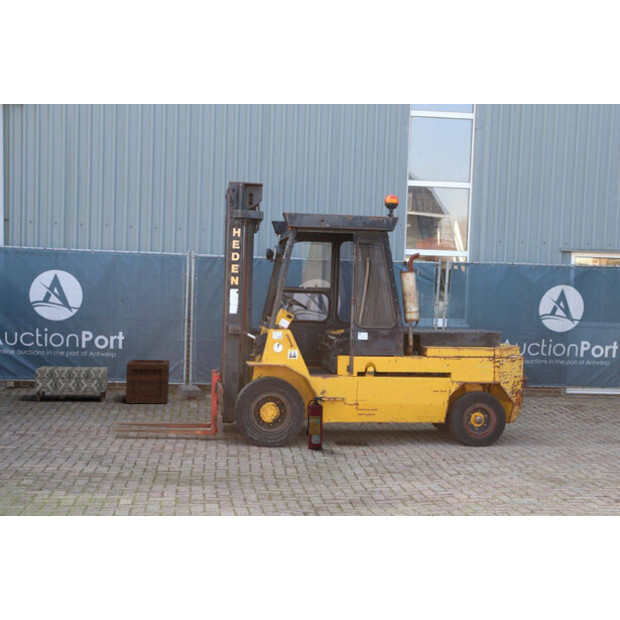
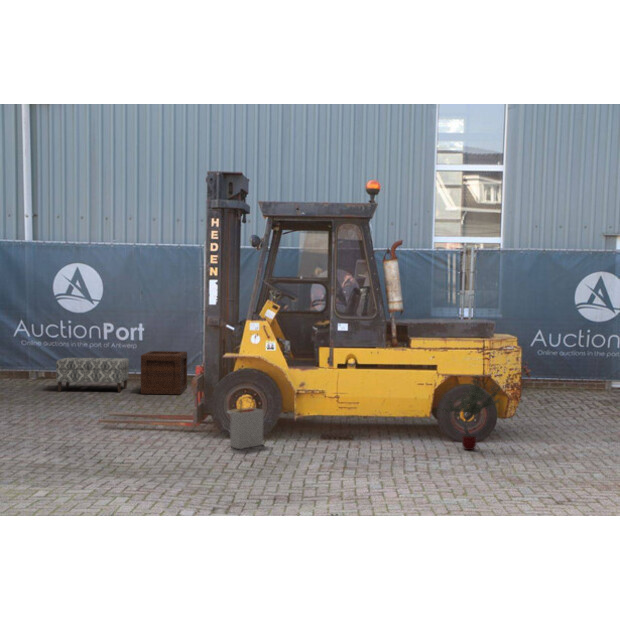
potted tree: none [456,382,512,453] -> present [441,377,500,450]
fire extinguisher: present [306,397,325,450] -> none [283,389,300,444]
storage bin: none [256,407,291,456] -> present [227,401,264,449]

